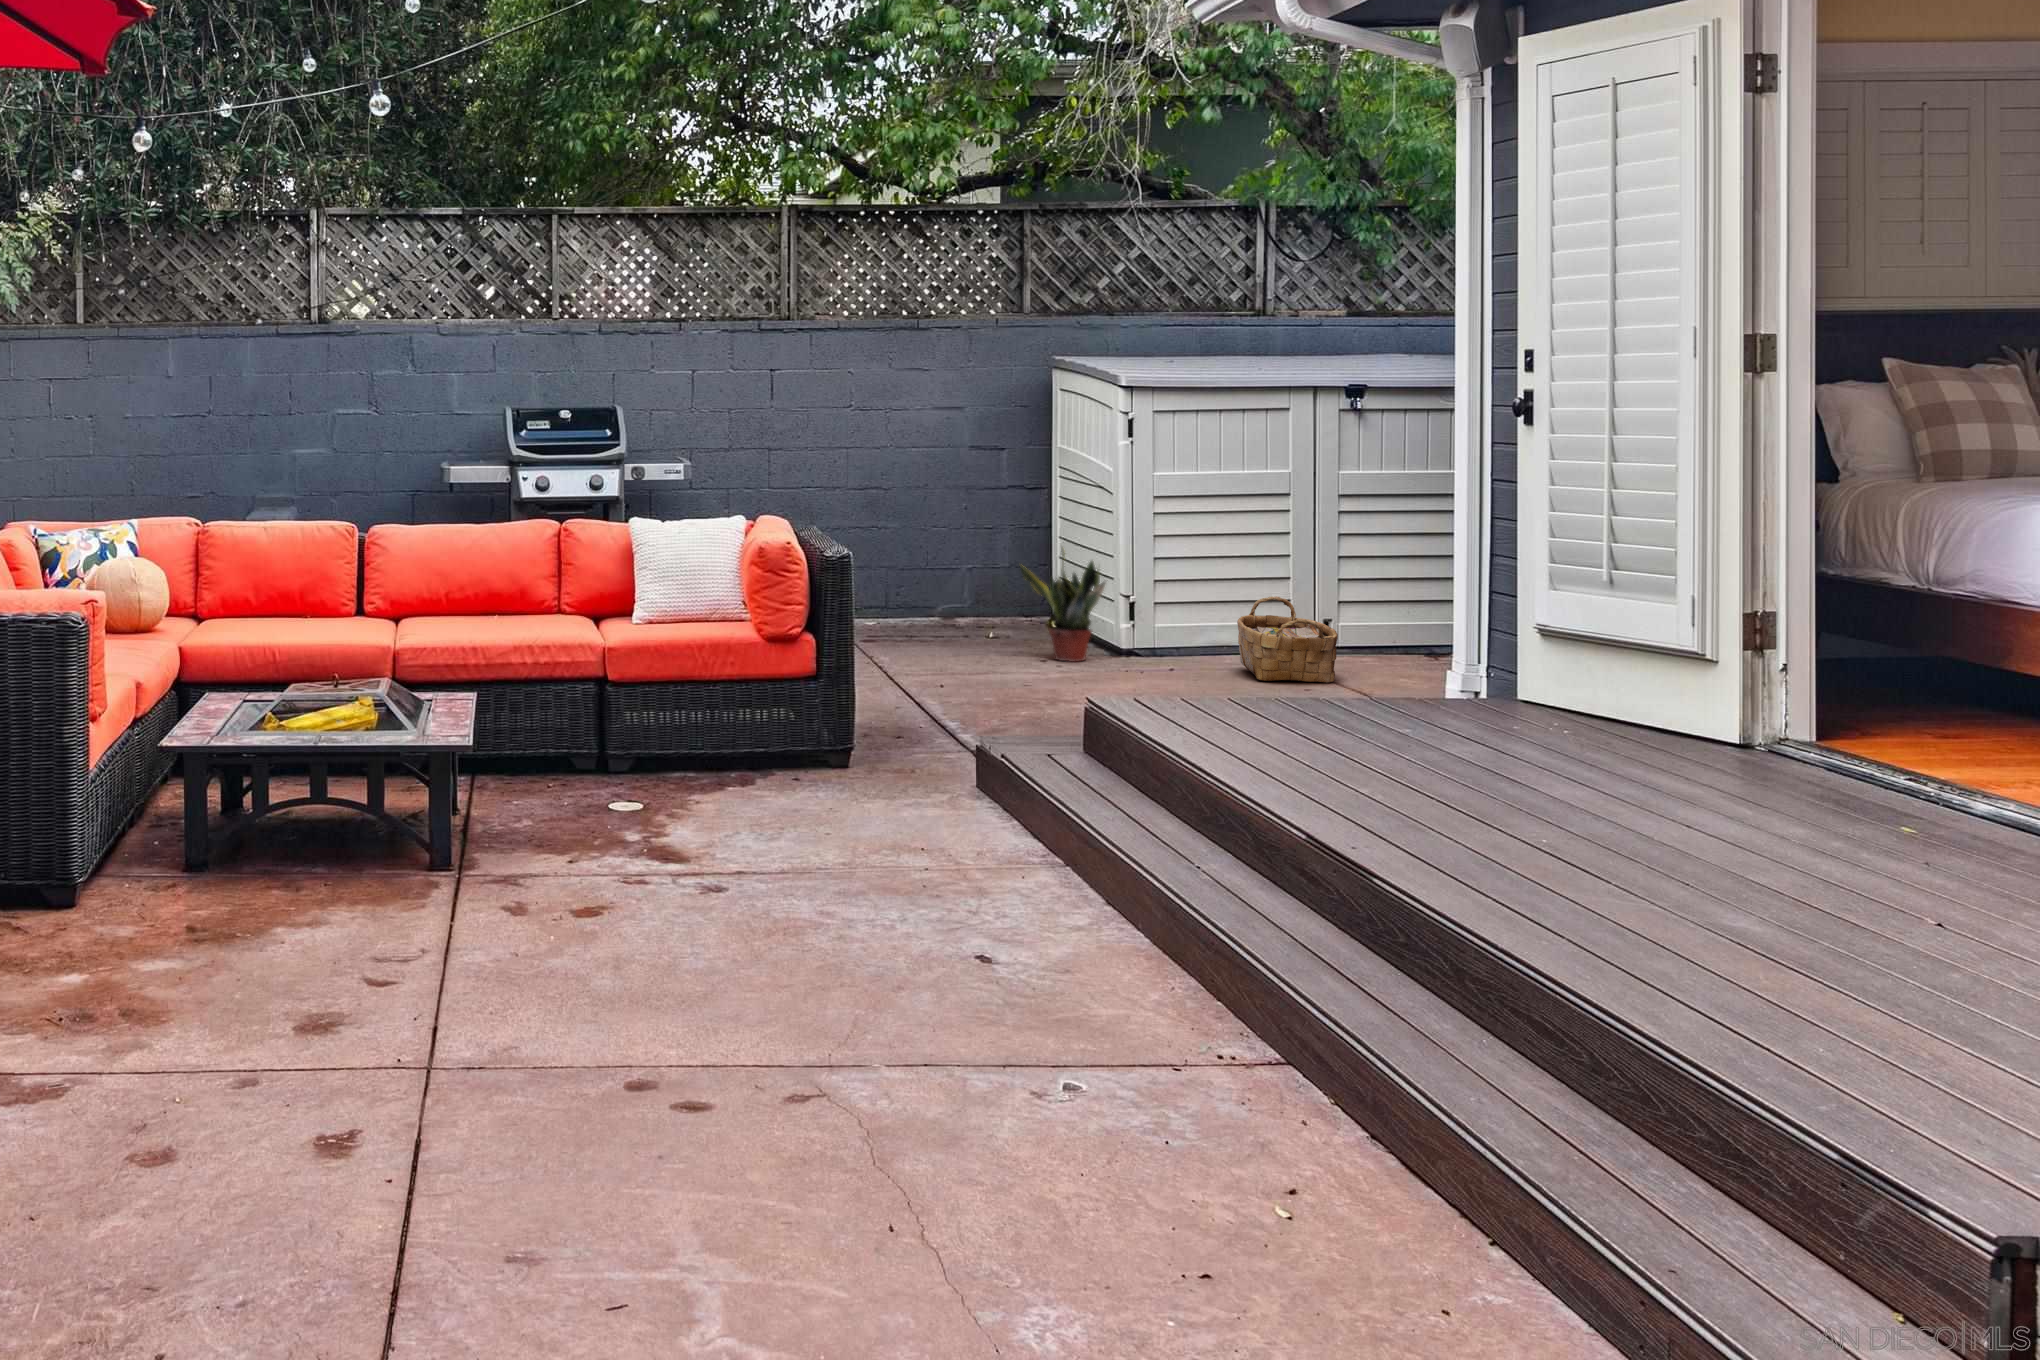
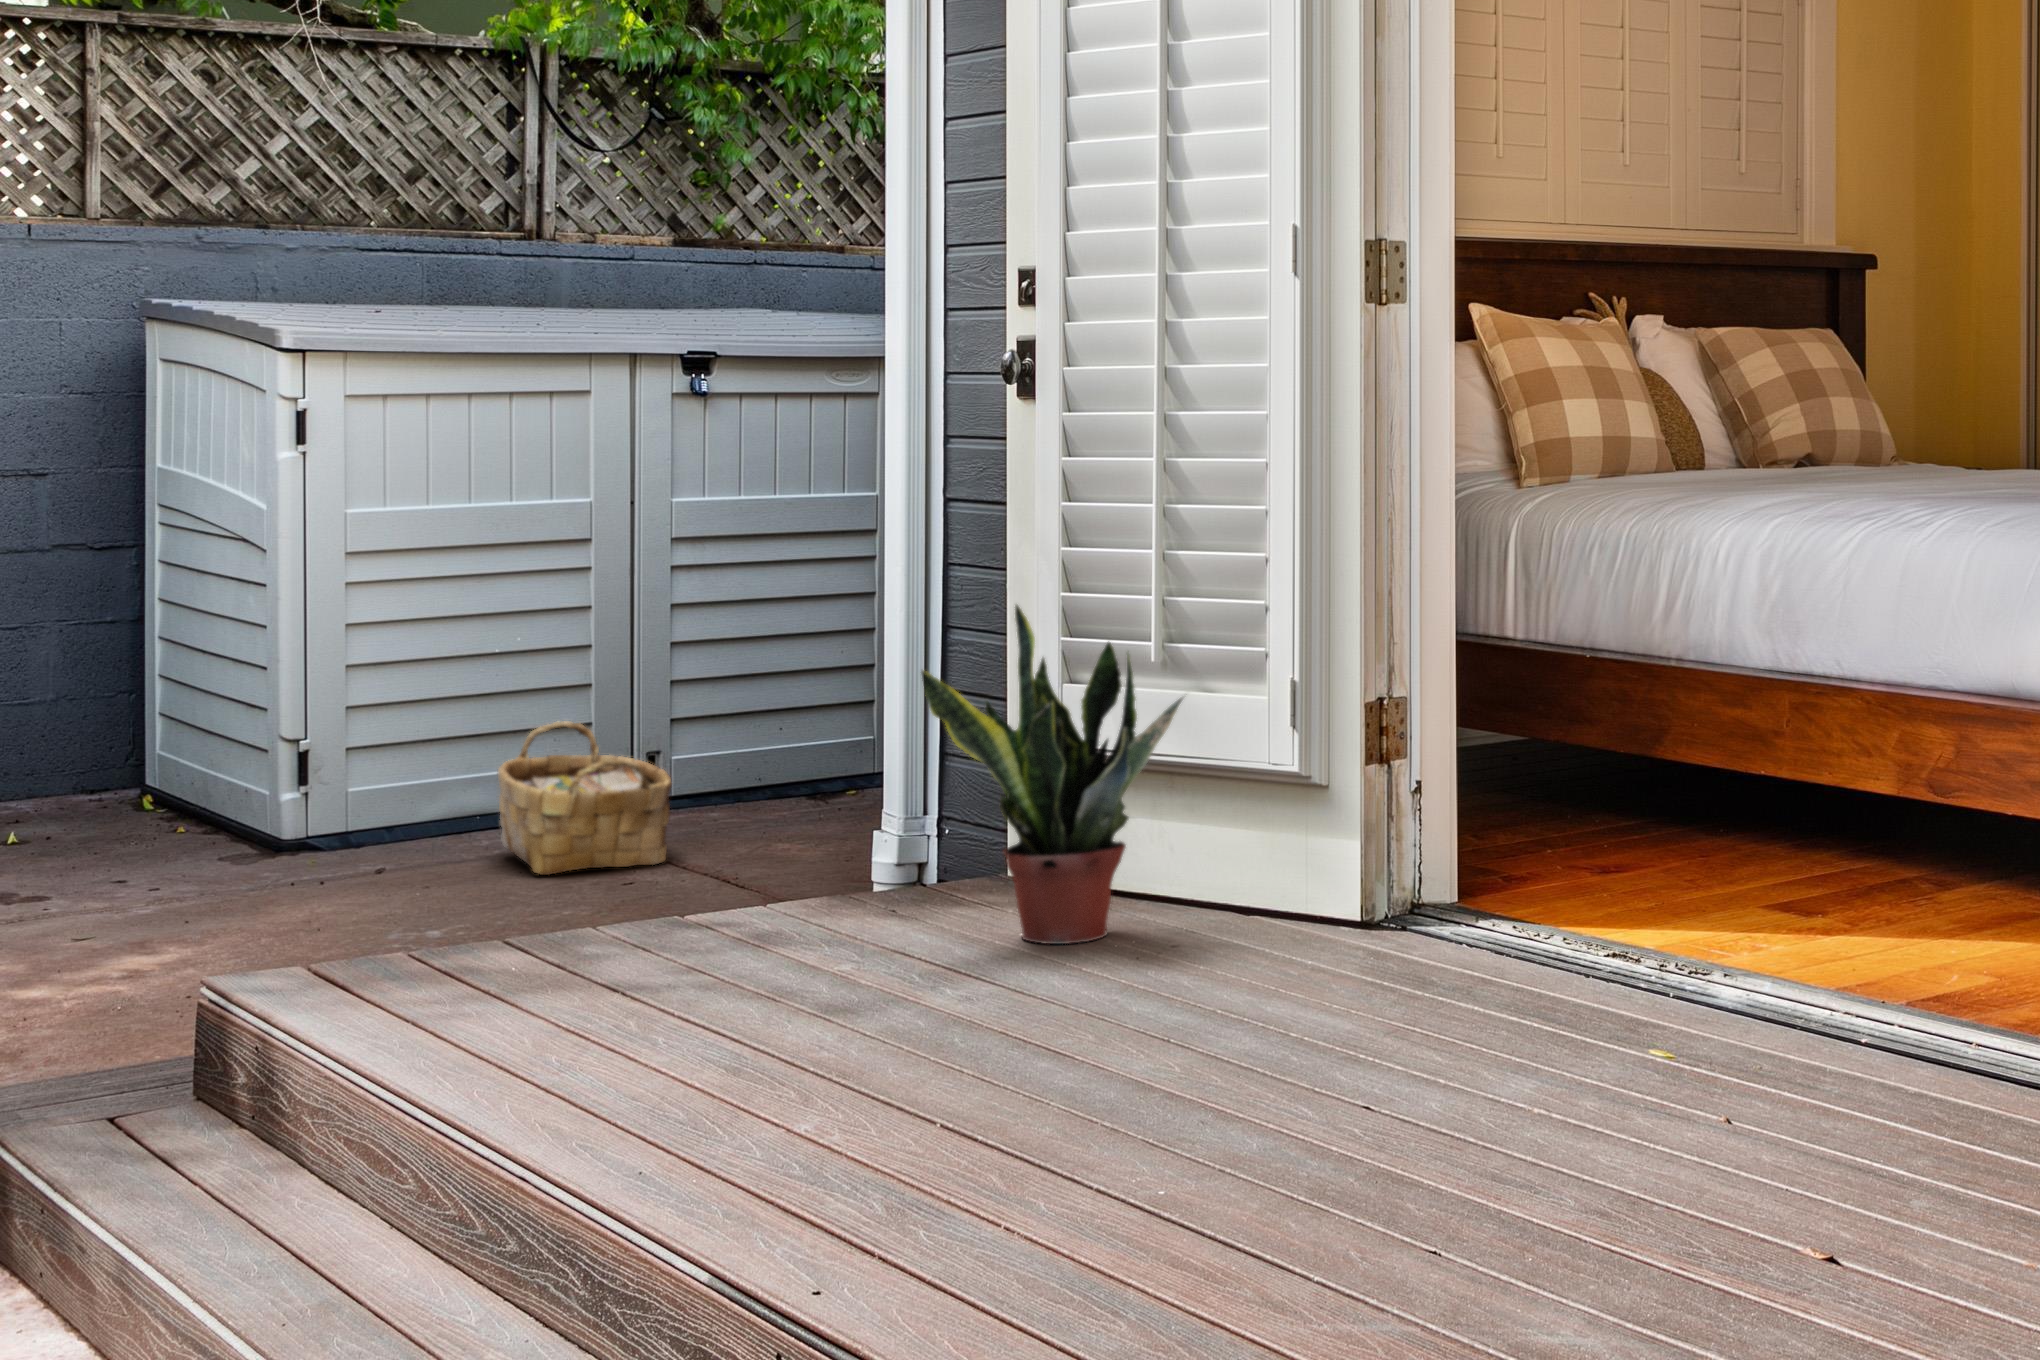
potted plant: present [1020,548,1106,662] -> present [922,605,1184,944]

